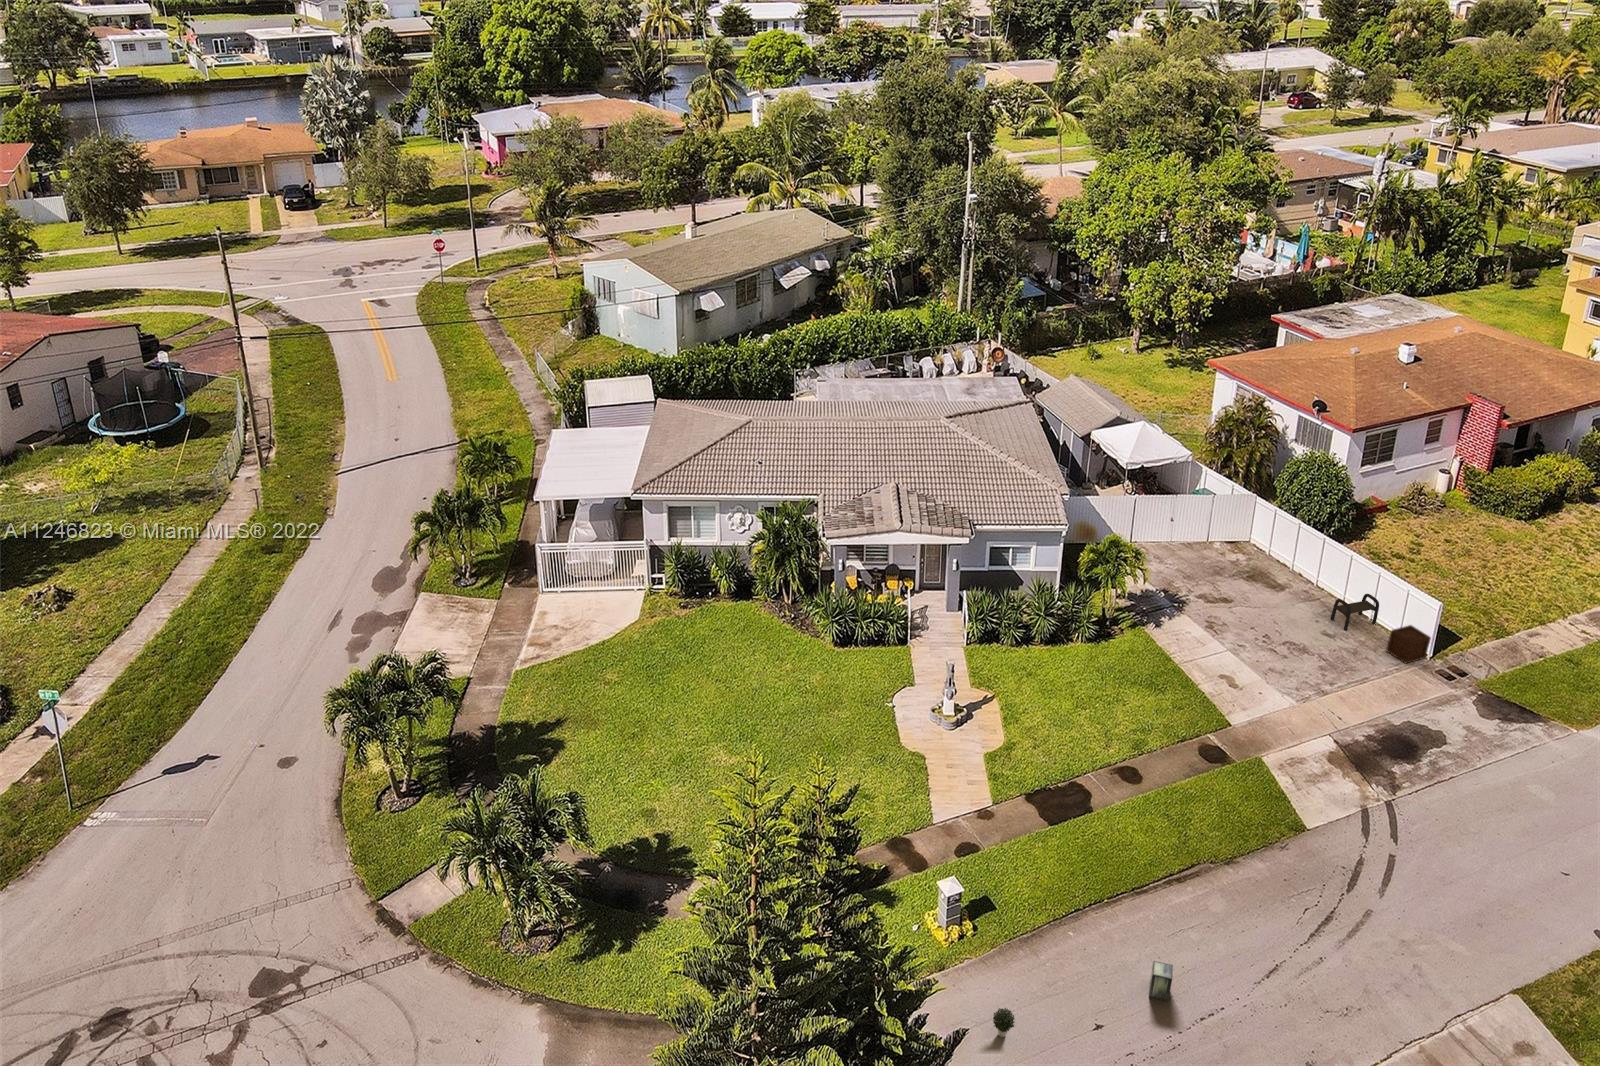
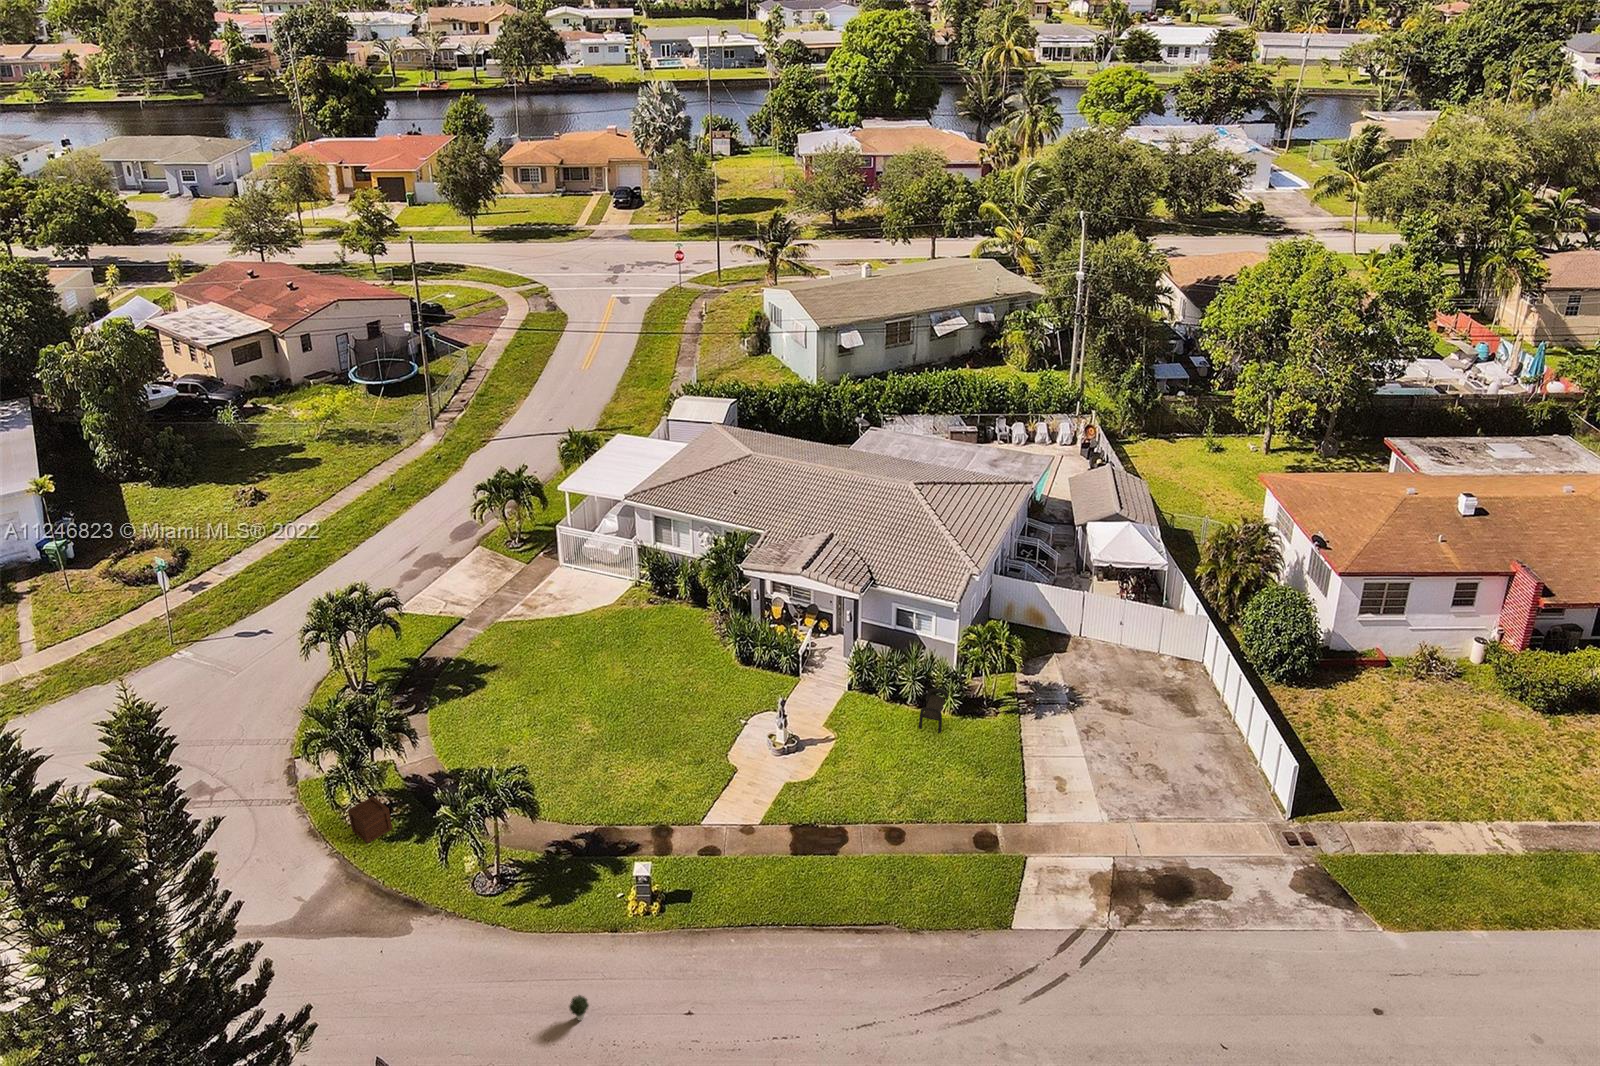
bench: present [1331,594,1379,630] -> present [919,689,948,733]
wooden crate: present [1386,625,1431,664] -> present [348,796,393,843]
storage box: present [1149,961,1173,1001] -> none [723,1002,748,1042]

